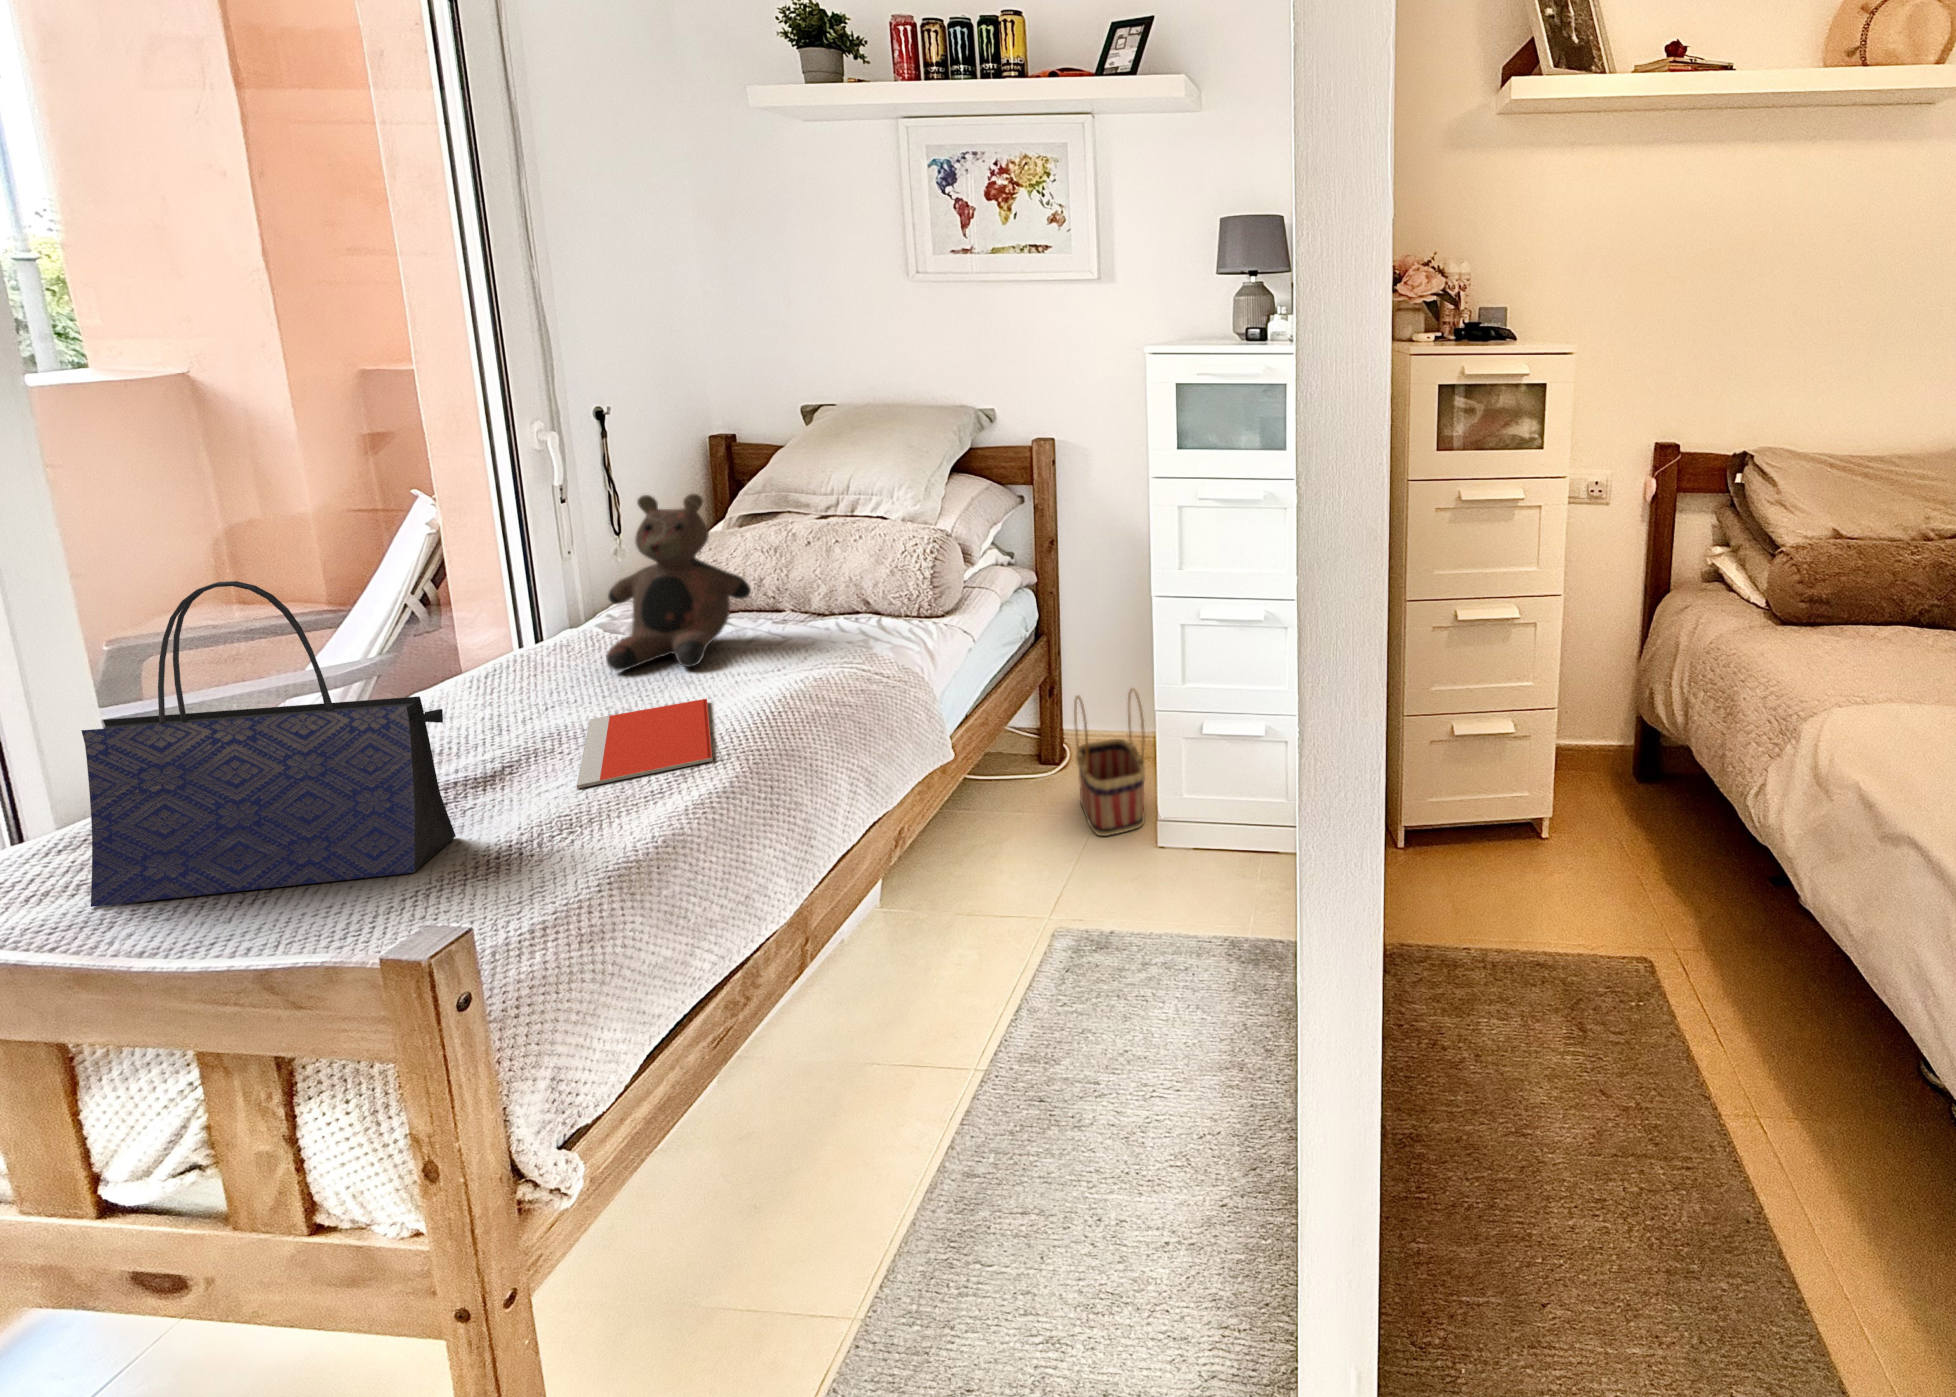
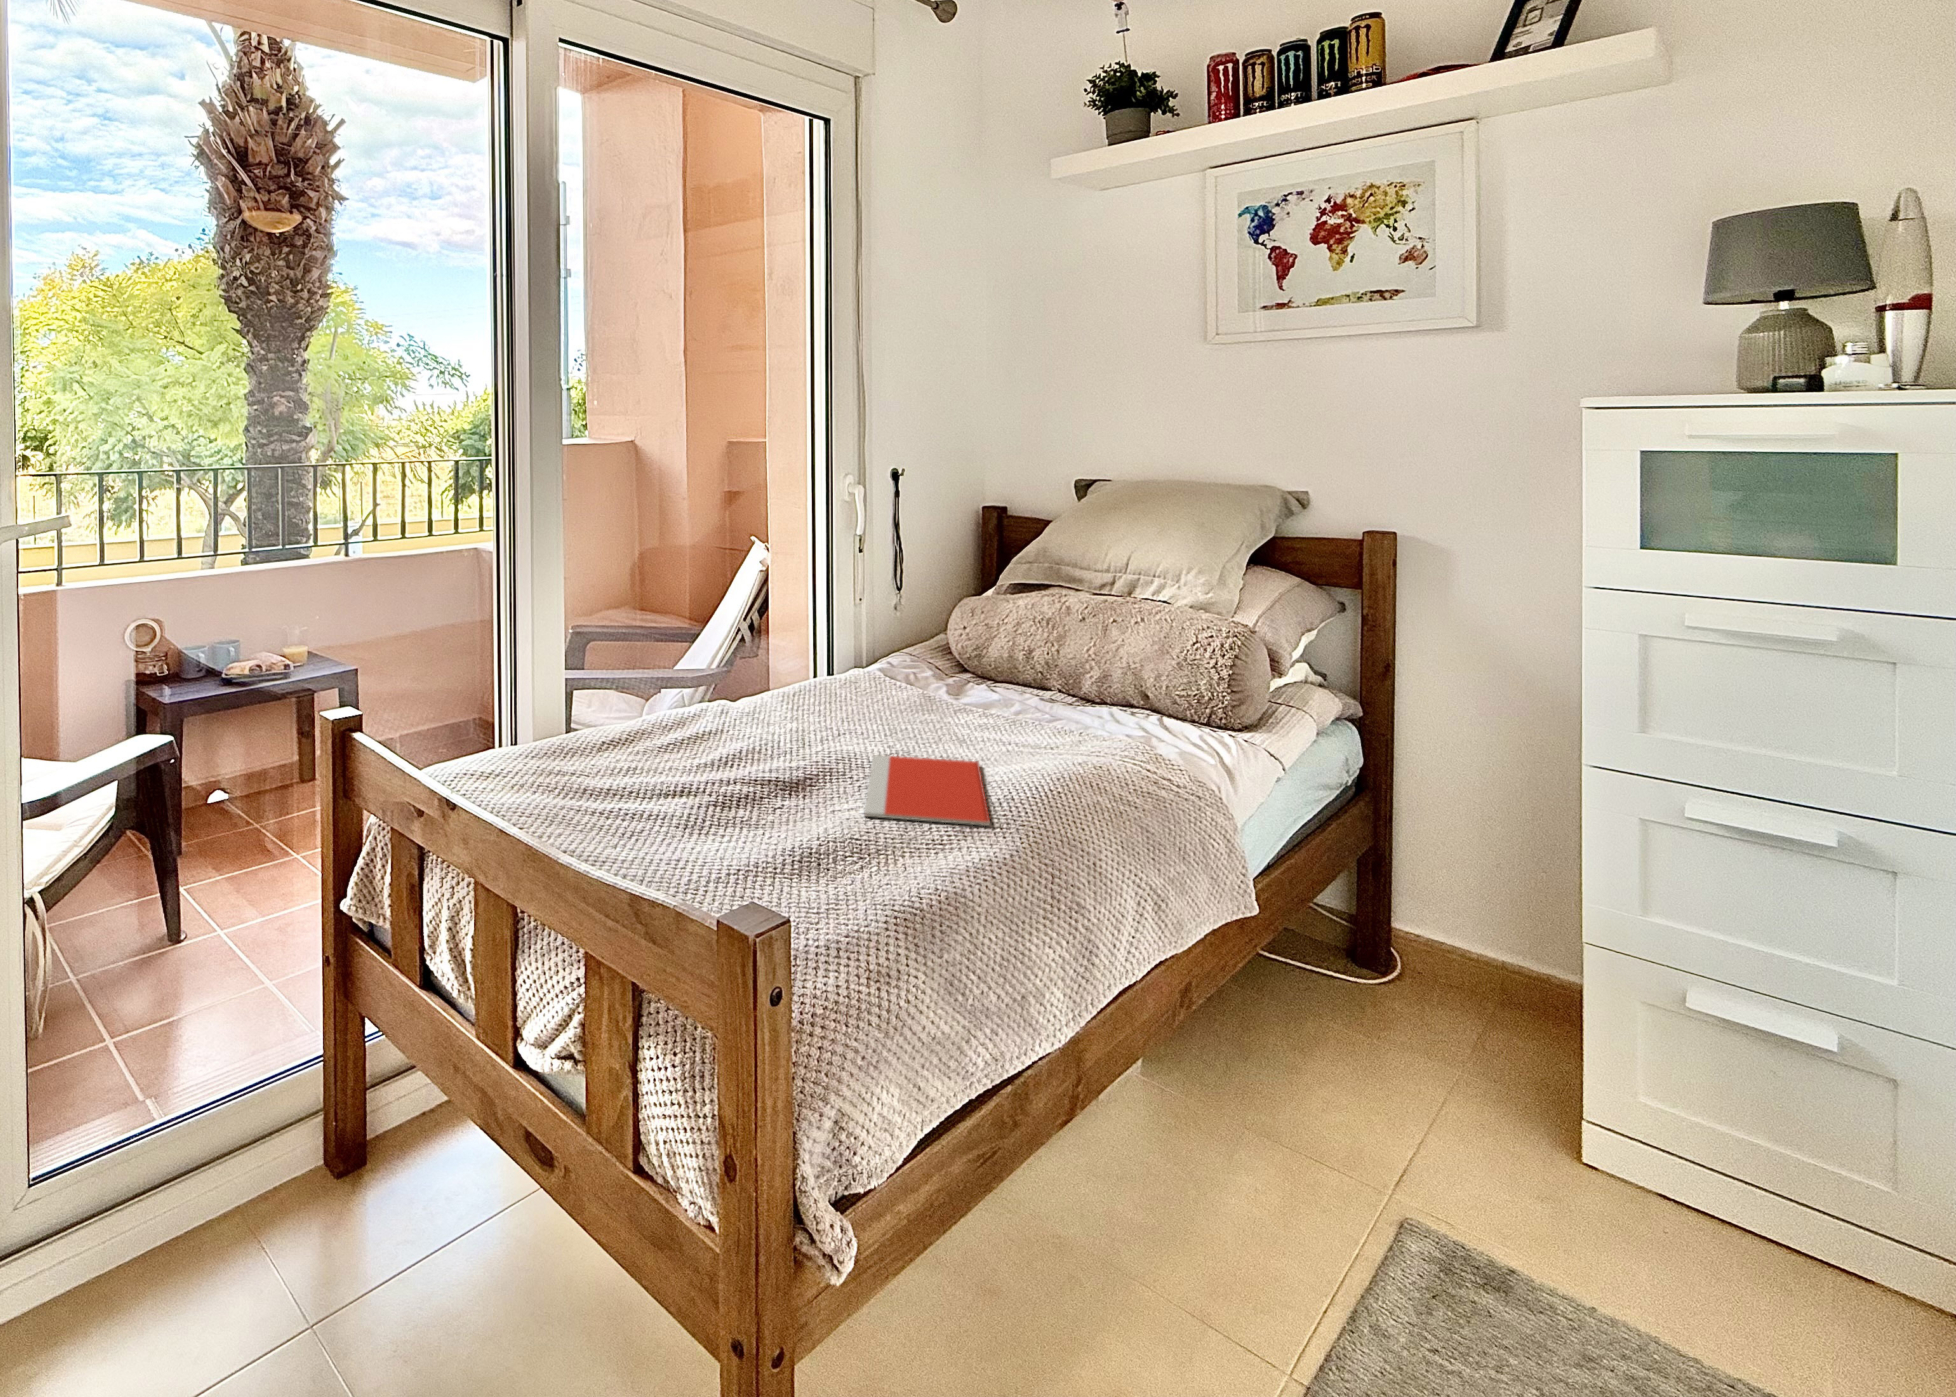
teddy bear: present [606,494,751,671] -> none [886,548,1022,728]
tote bag: present [82,581,456,907] -> none [545,559,774,851]
basket: present [1074,688,1145,836] -> none [1417,886,1551,1120]

